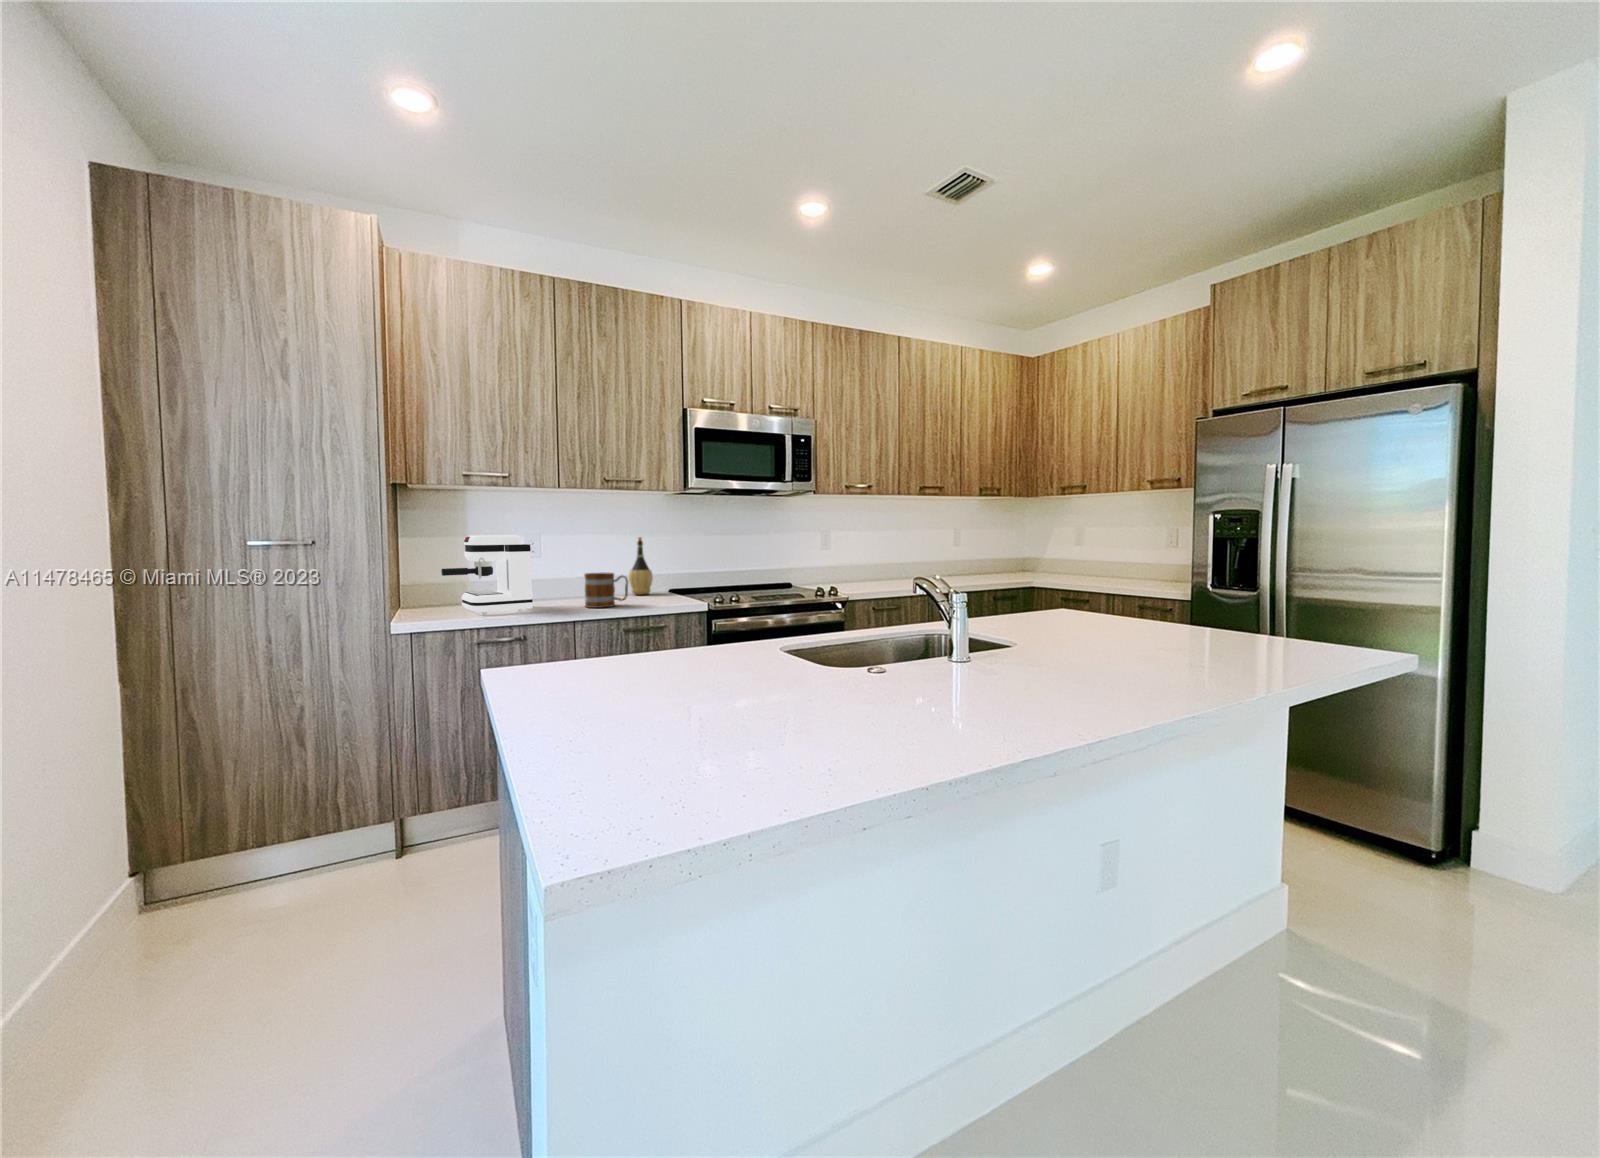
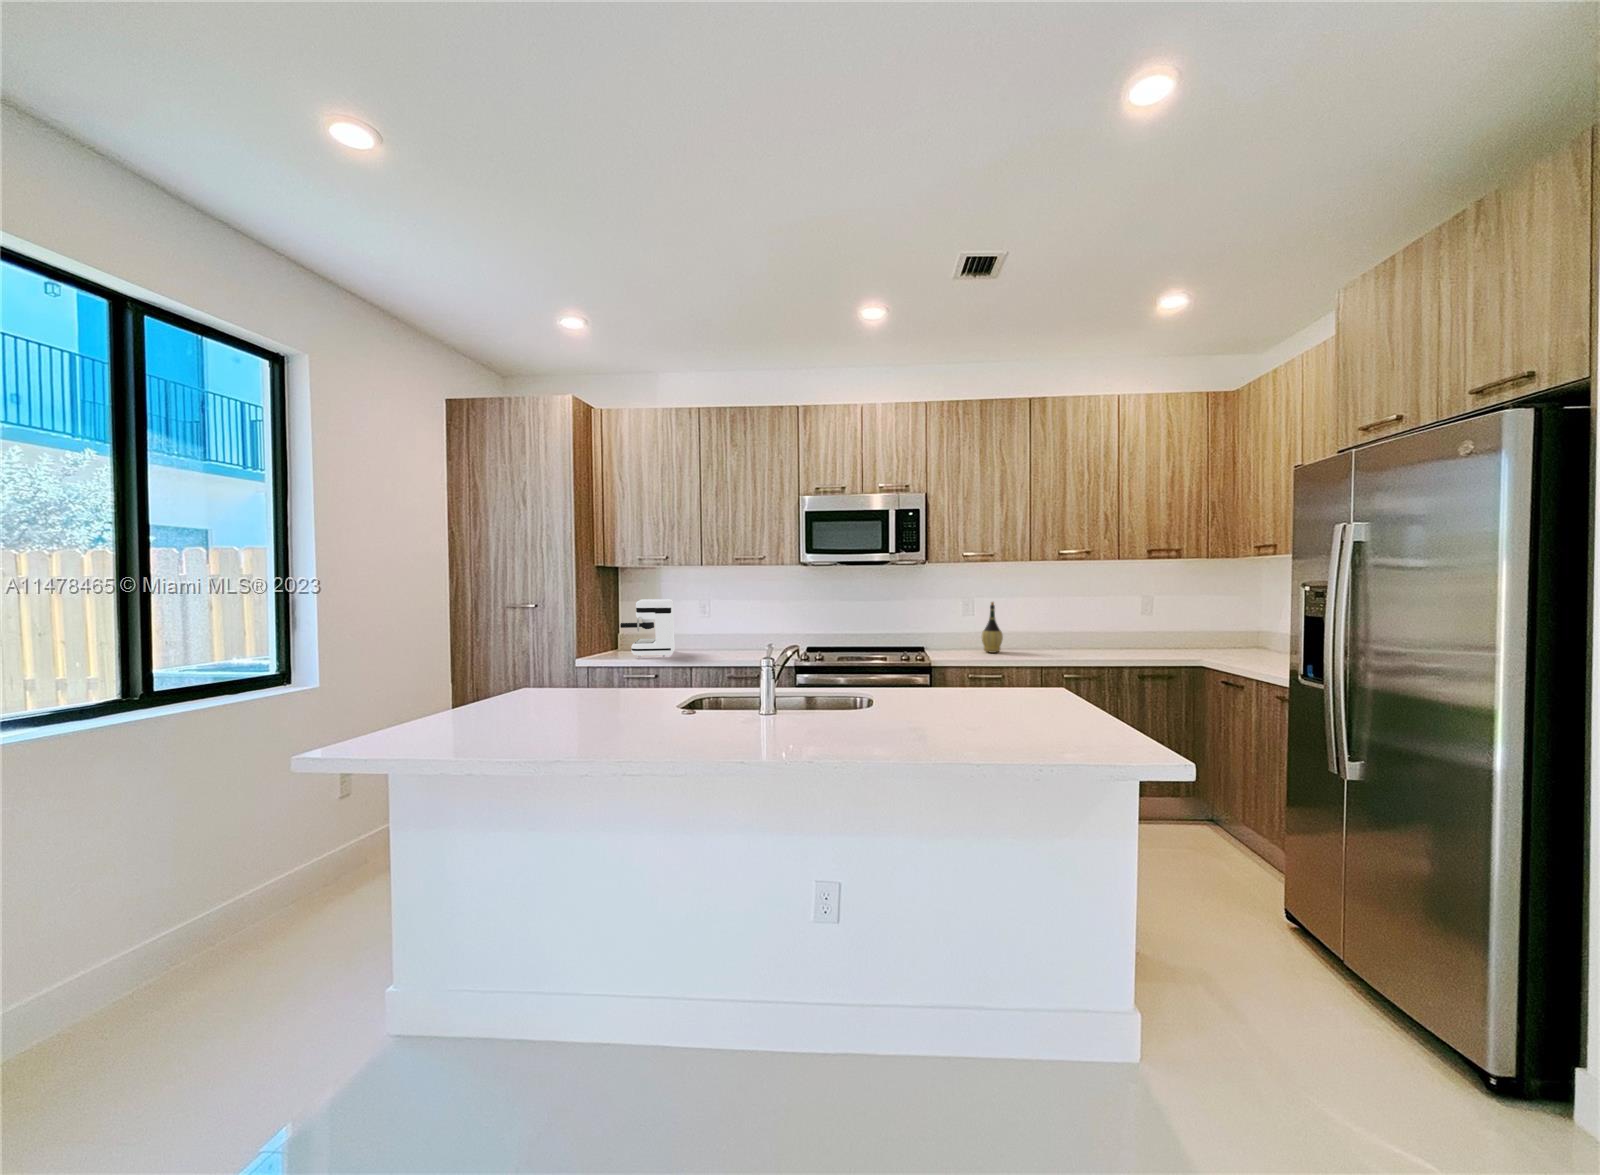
wine bottle: present [629,537,653,595] -> present [982,602,1003,653]
mug: present [585,573,628,608] -> none [708,630,738,658]

